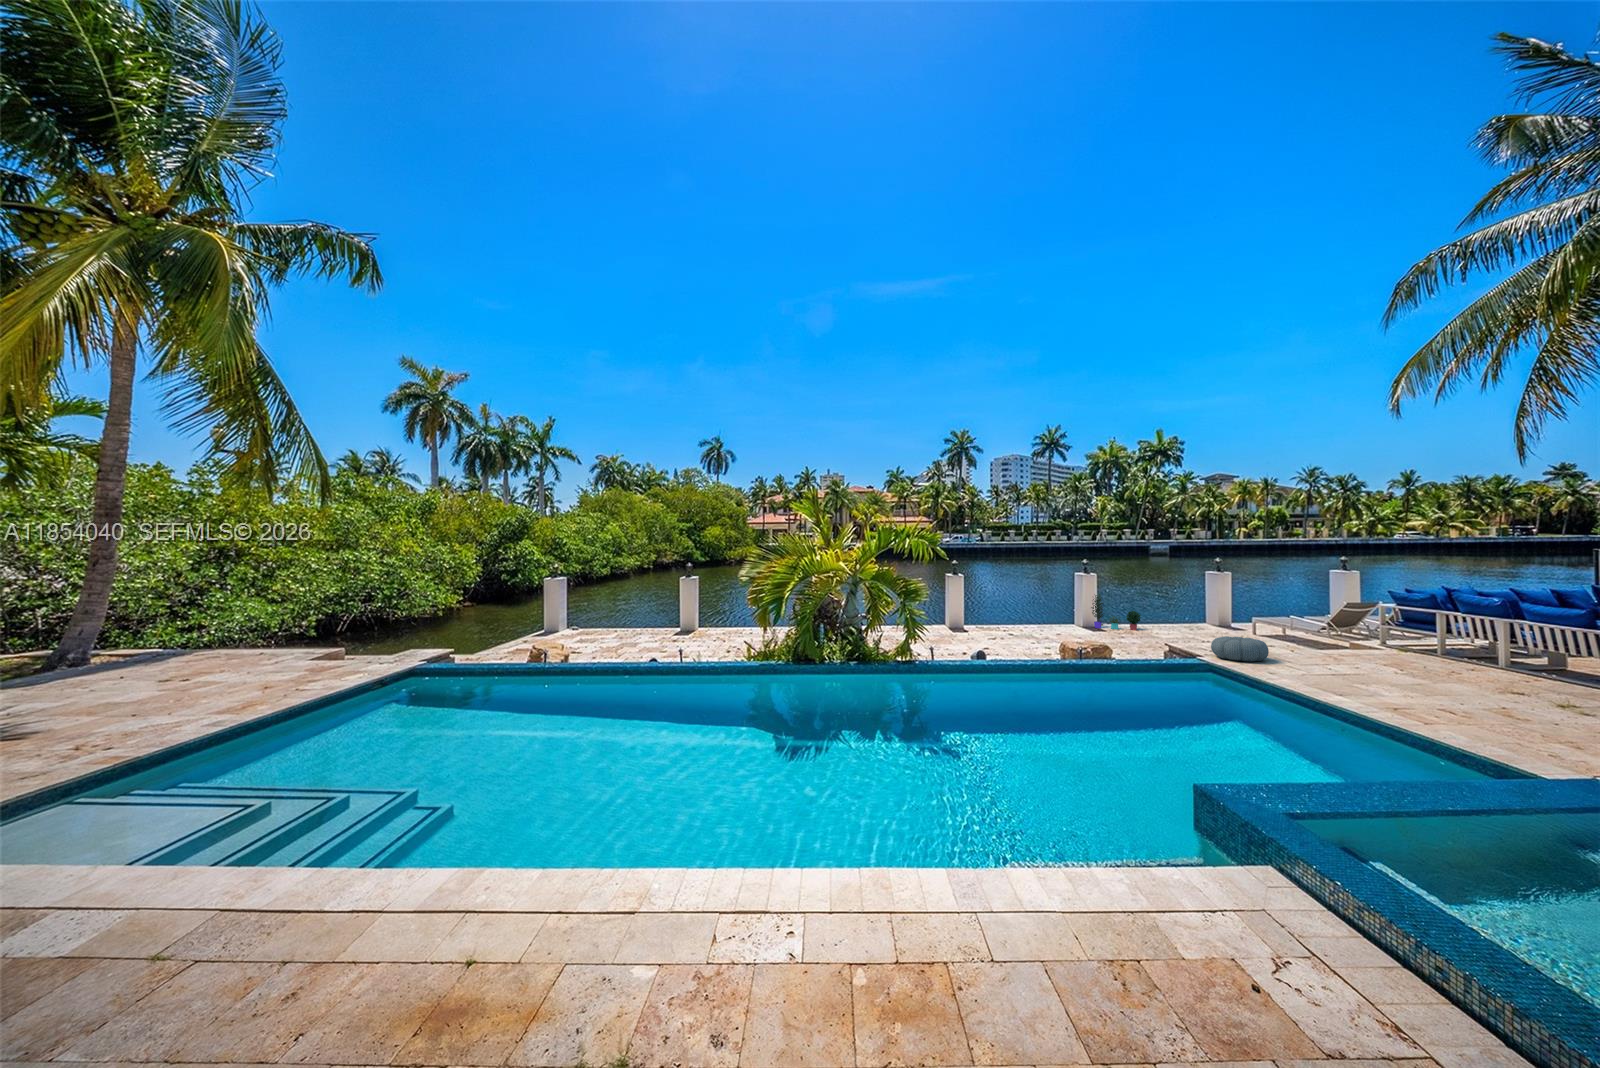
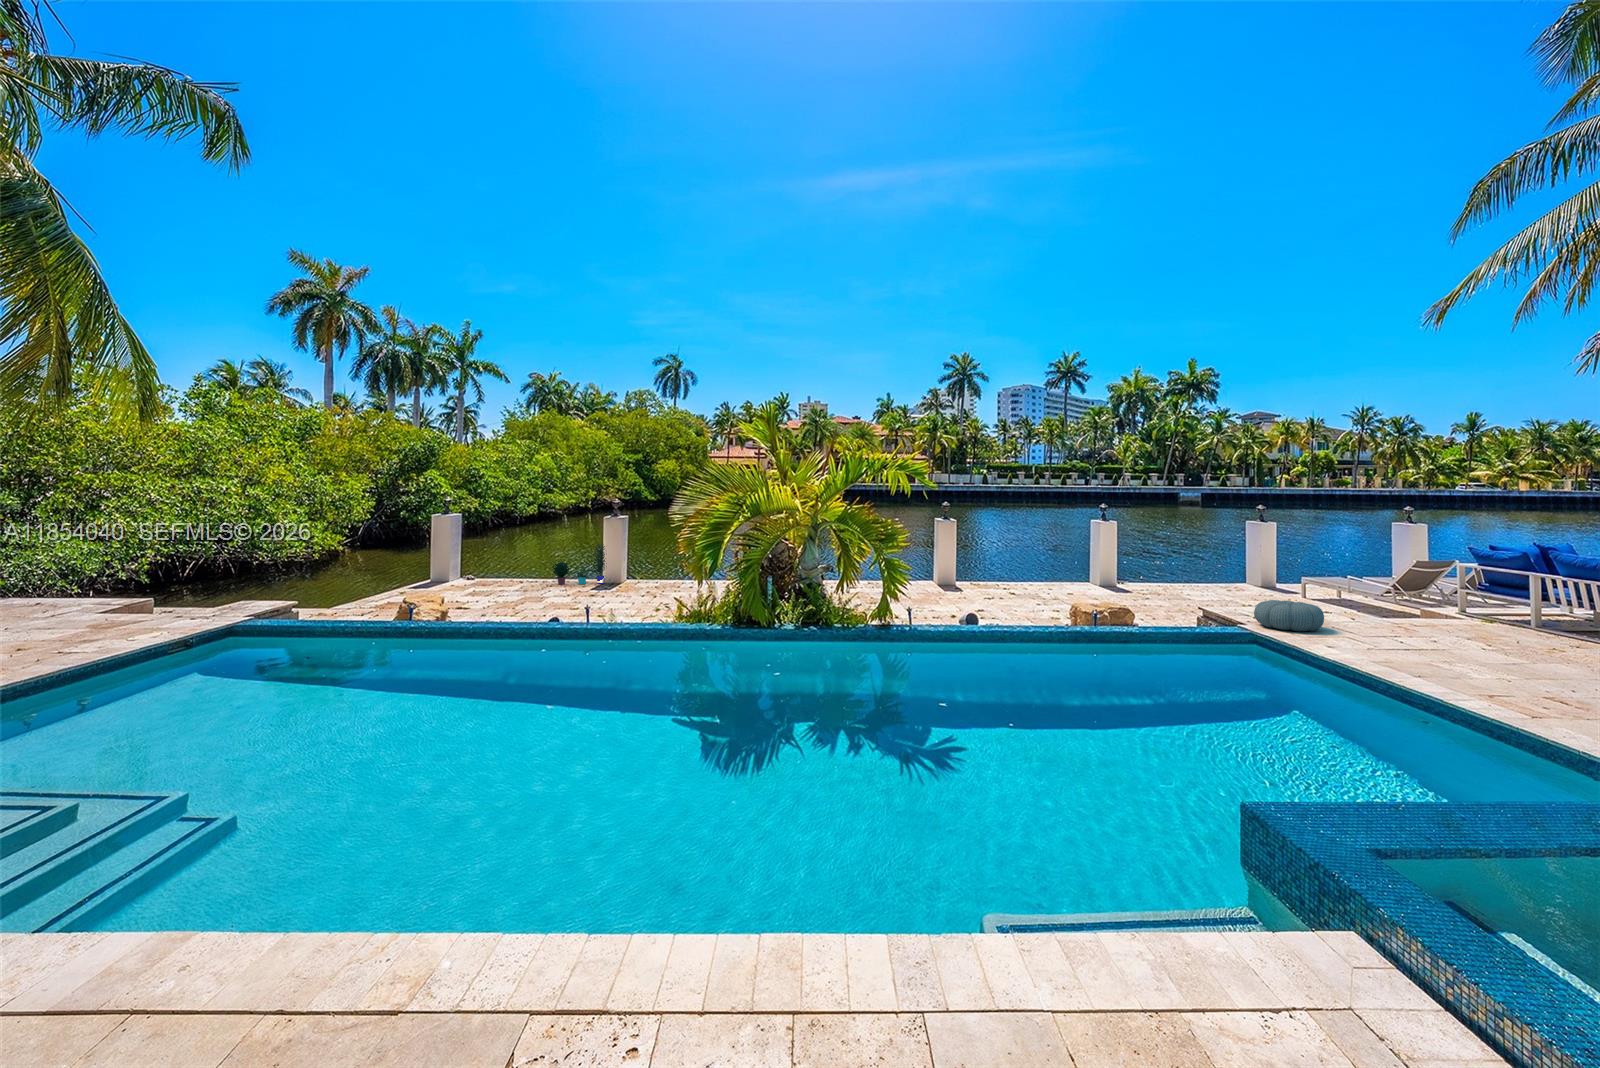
potted plant: present [1091,594,1141,631] -> present [553,544,607,585]

